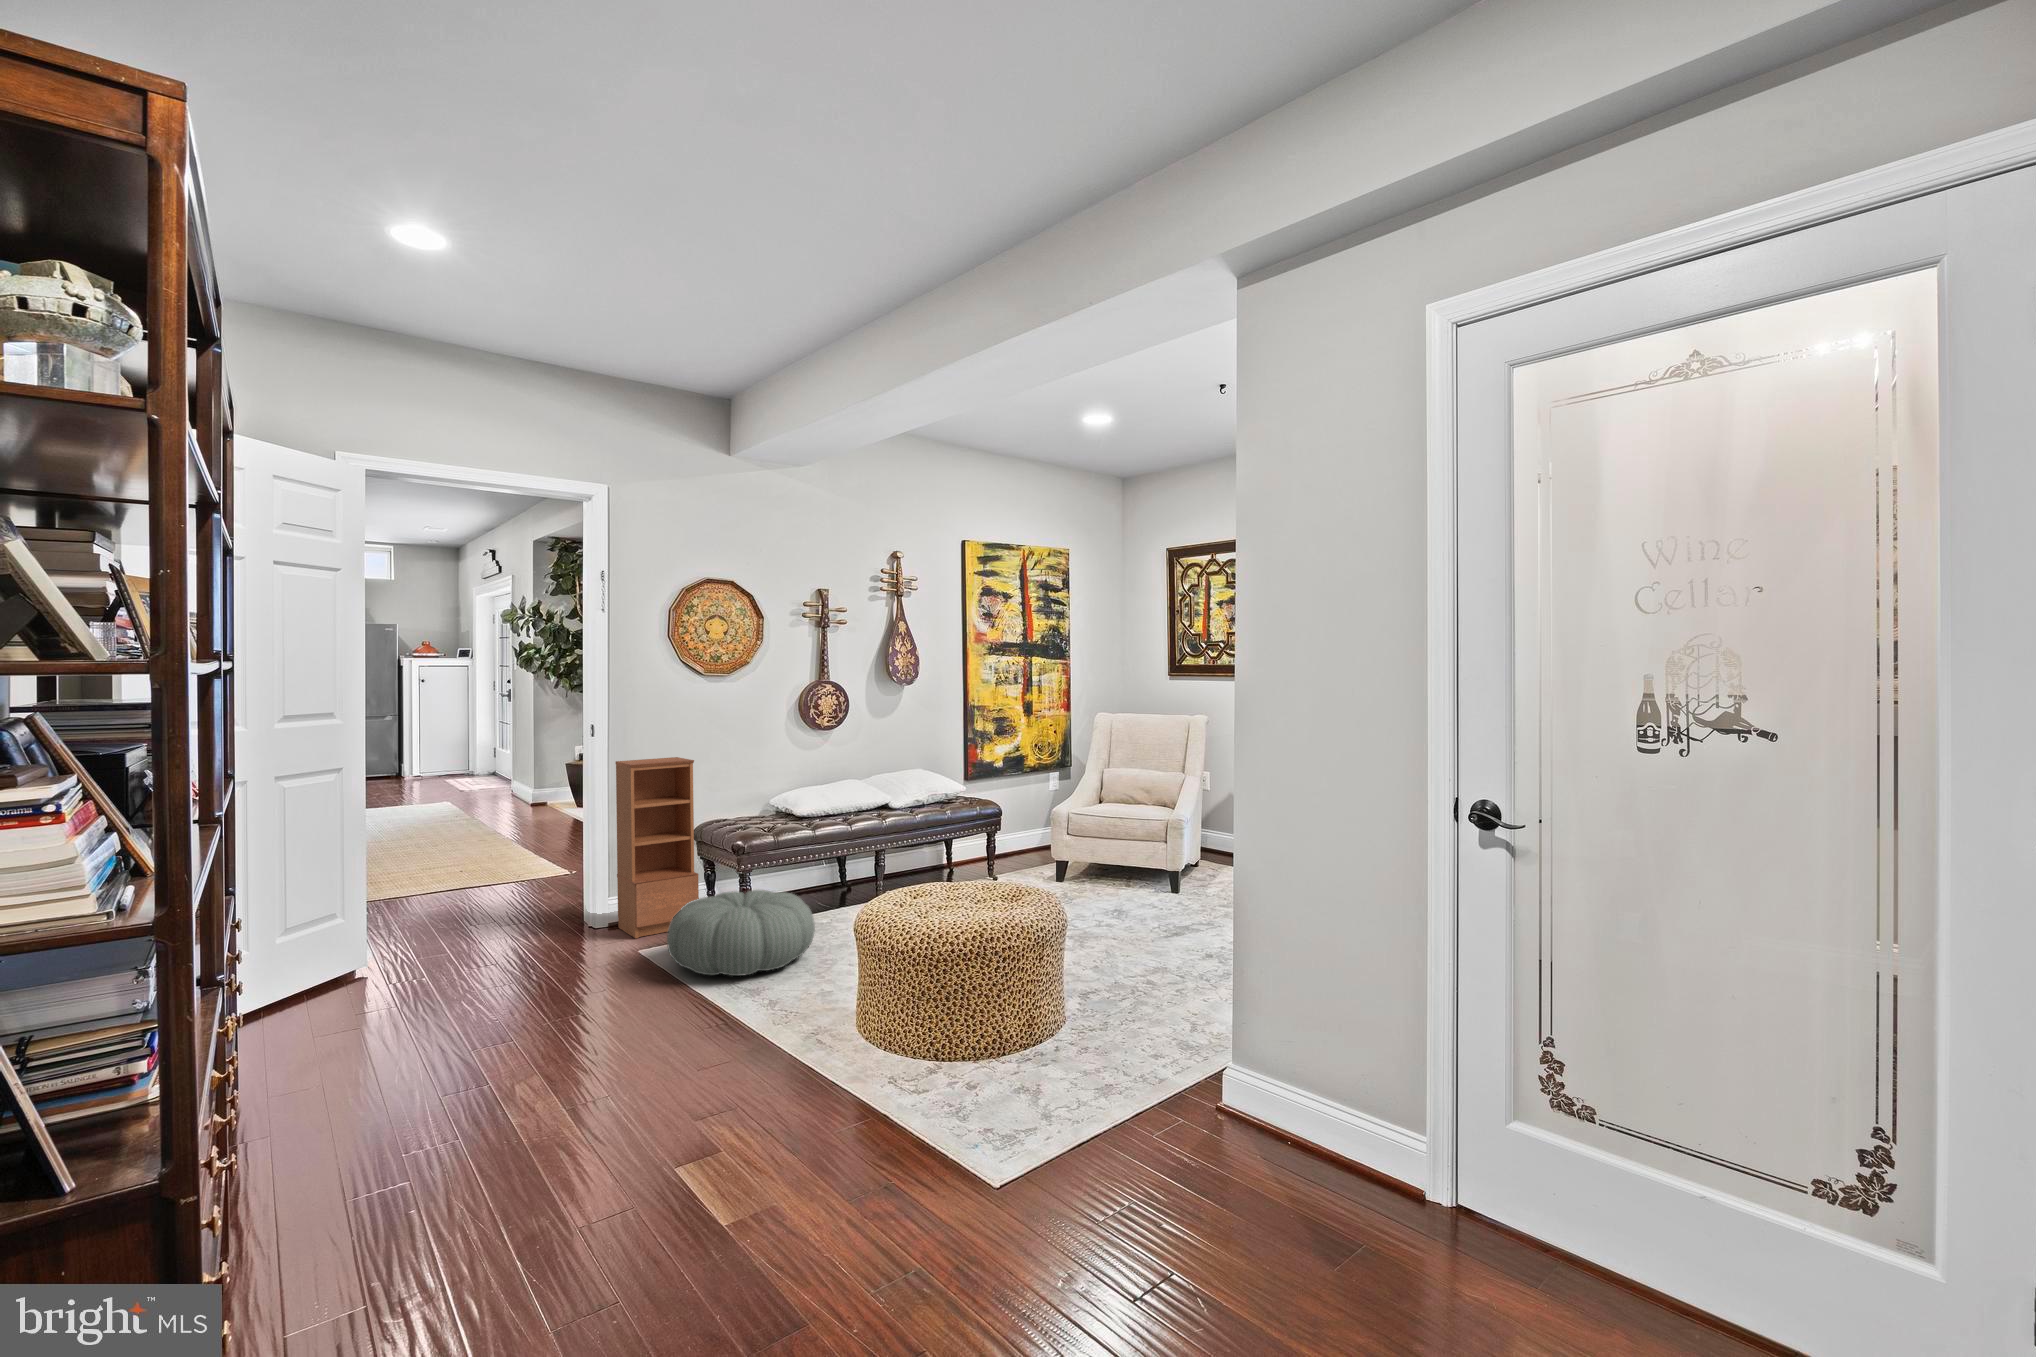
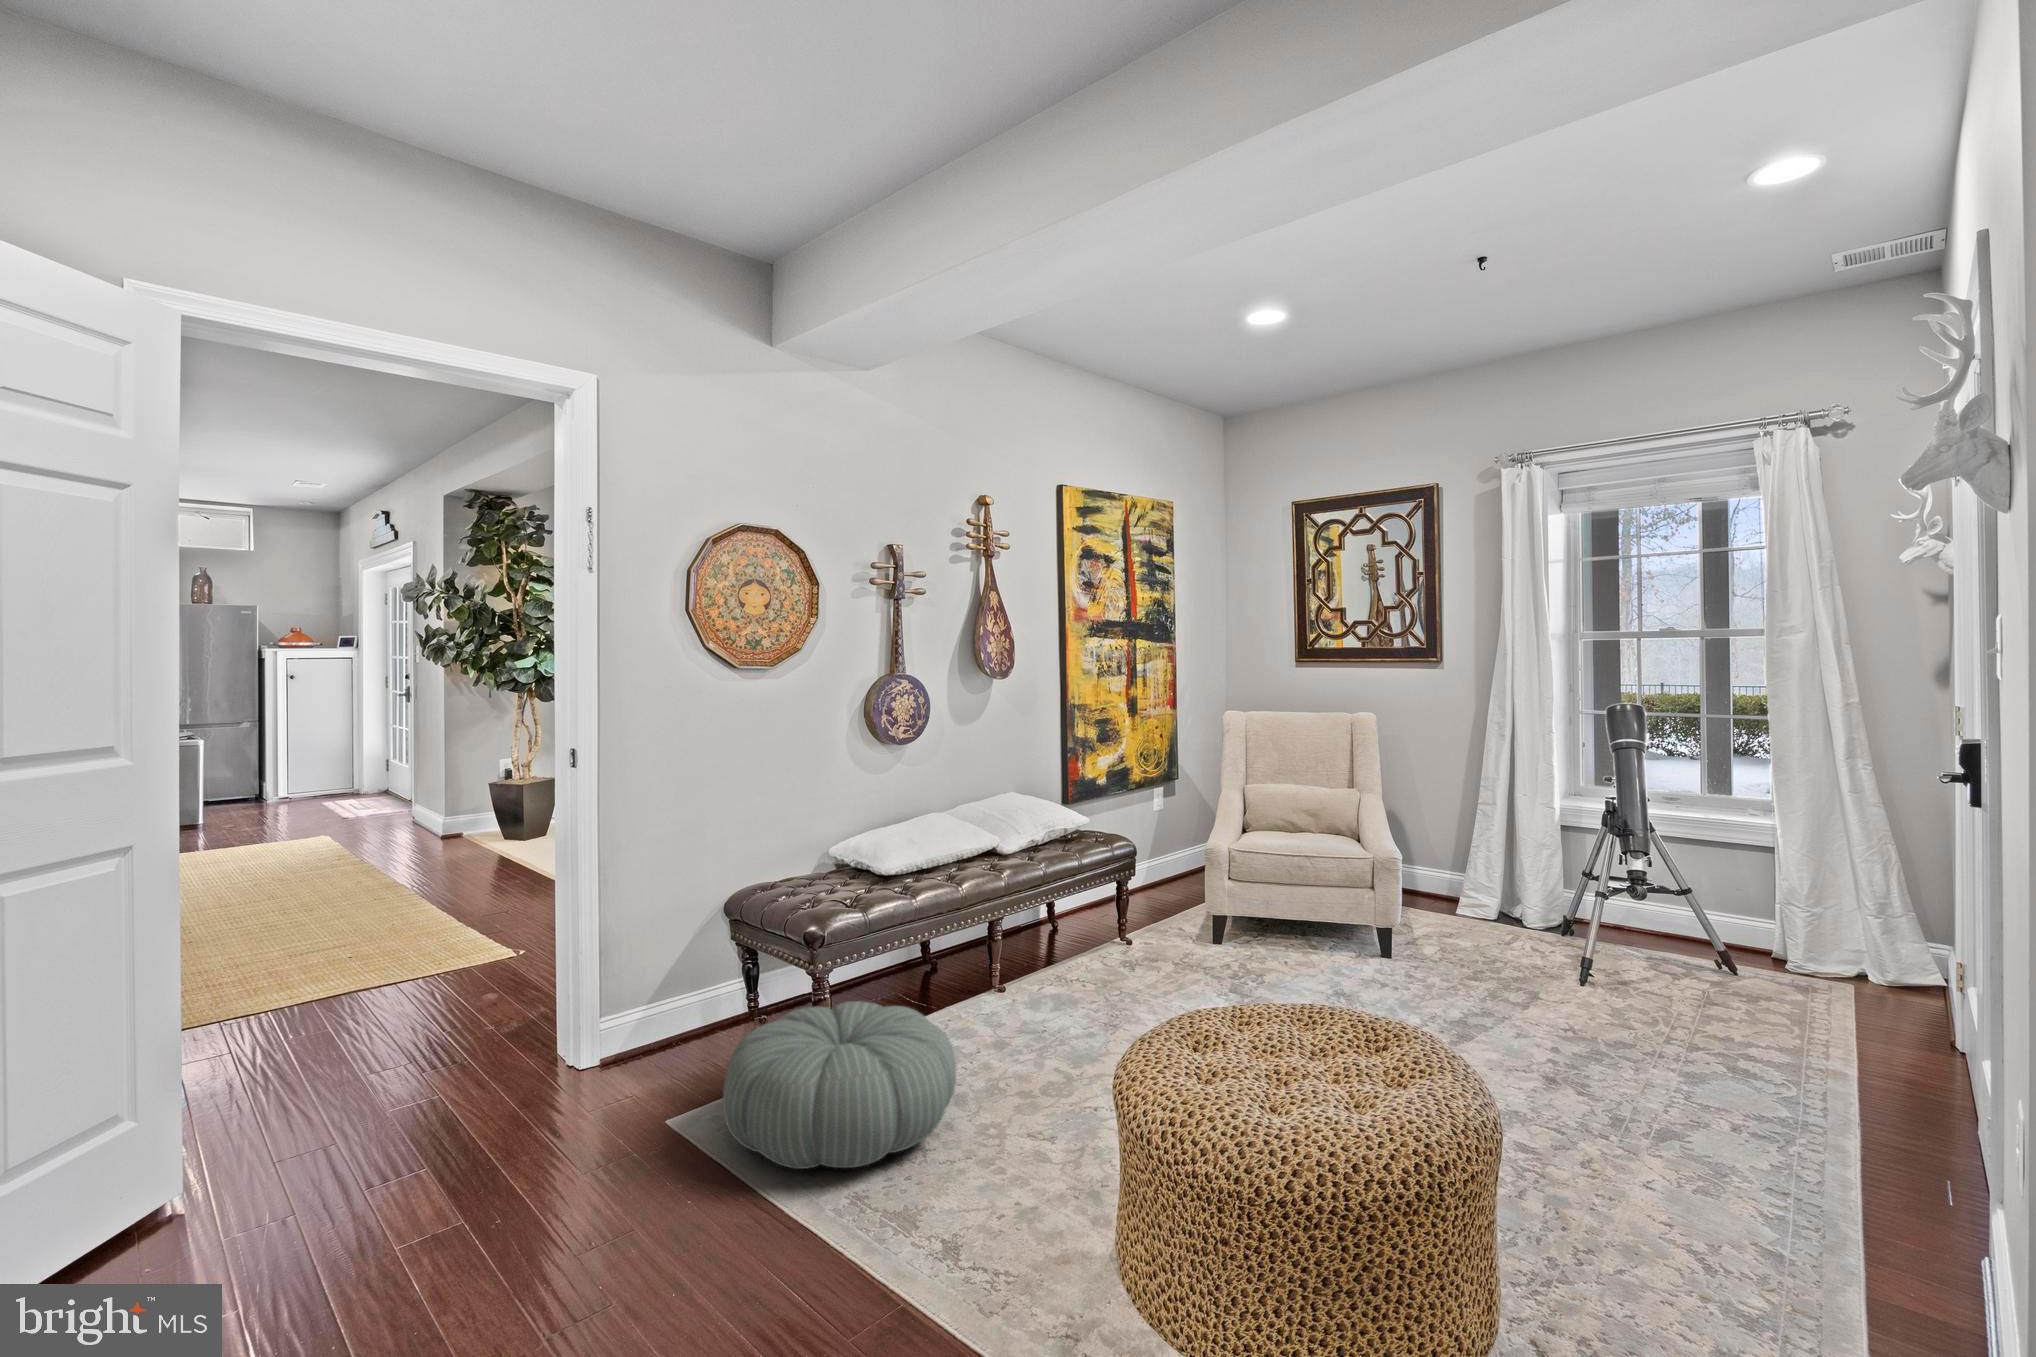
bookcase: present [616,757,699,939] -> none [608,789,743,1081]

